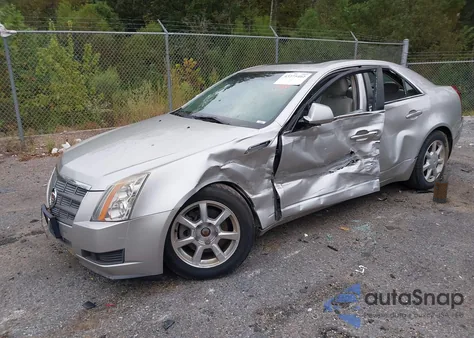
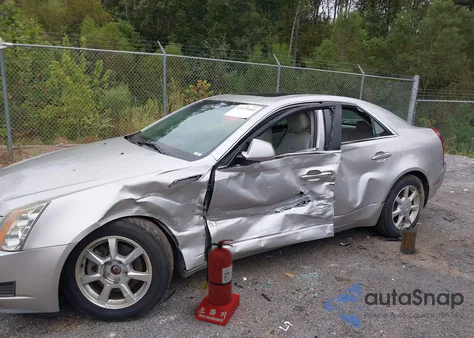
fire extinguisher: none [278,197,312,274] -> present [195,239,240,325]

